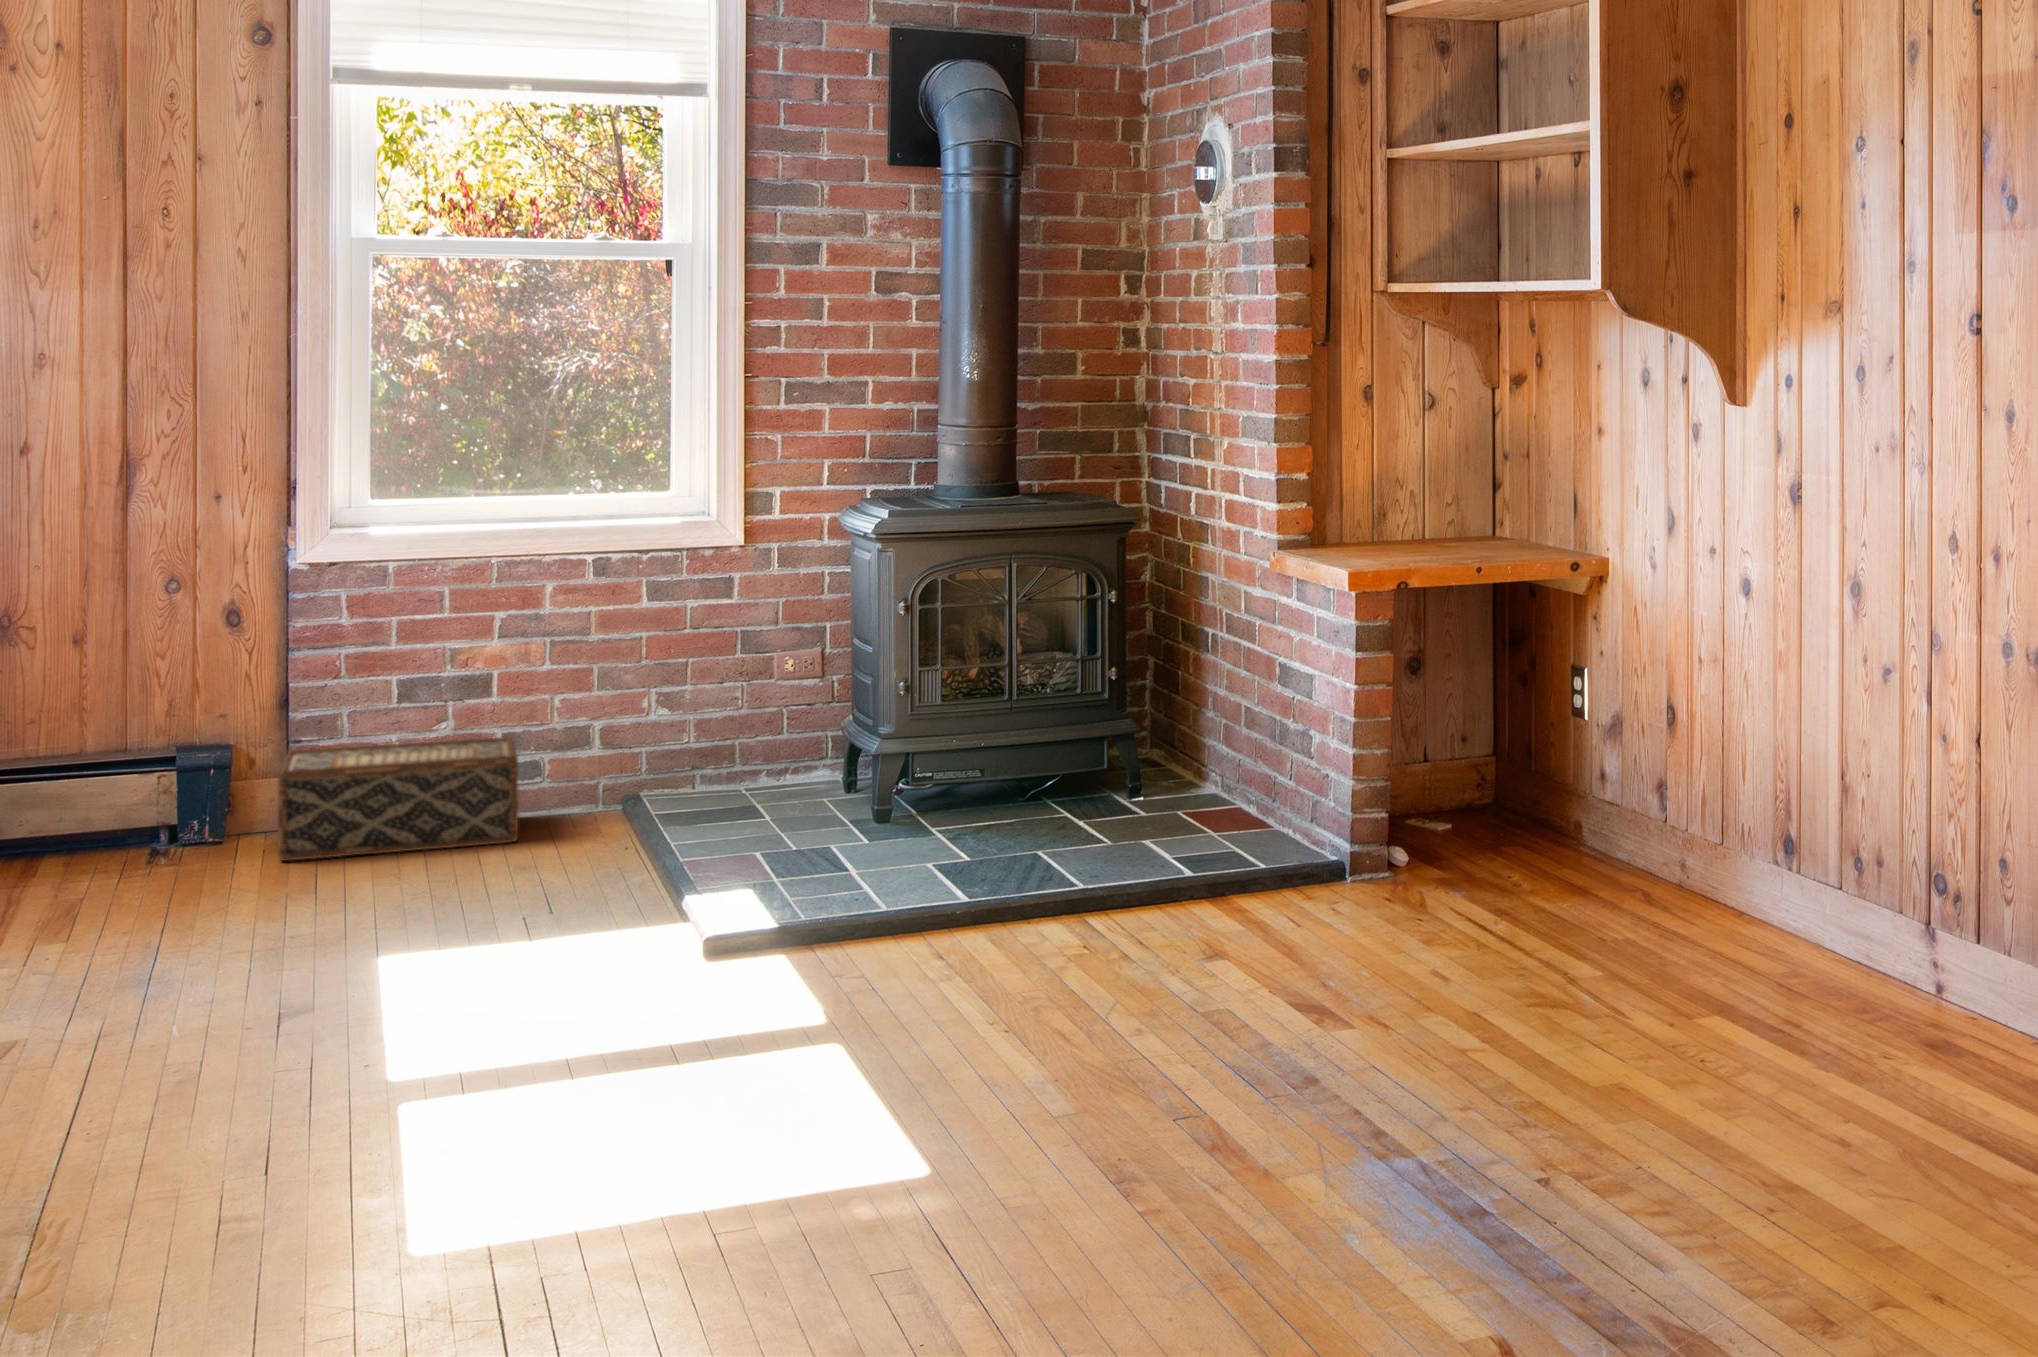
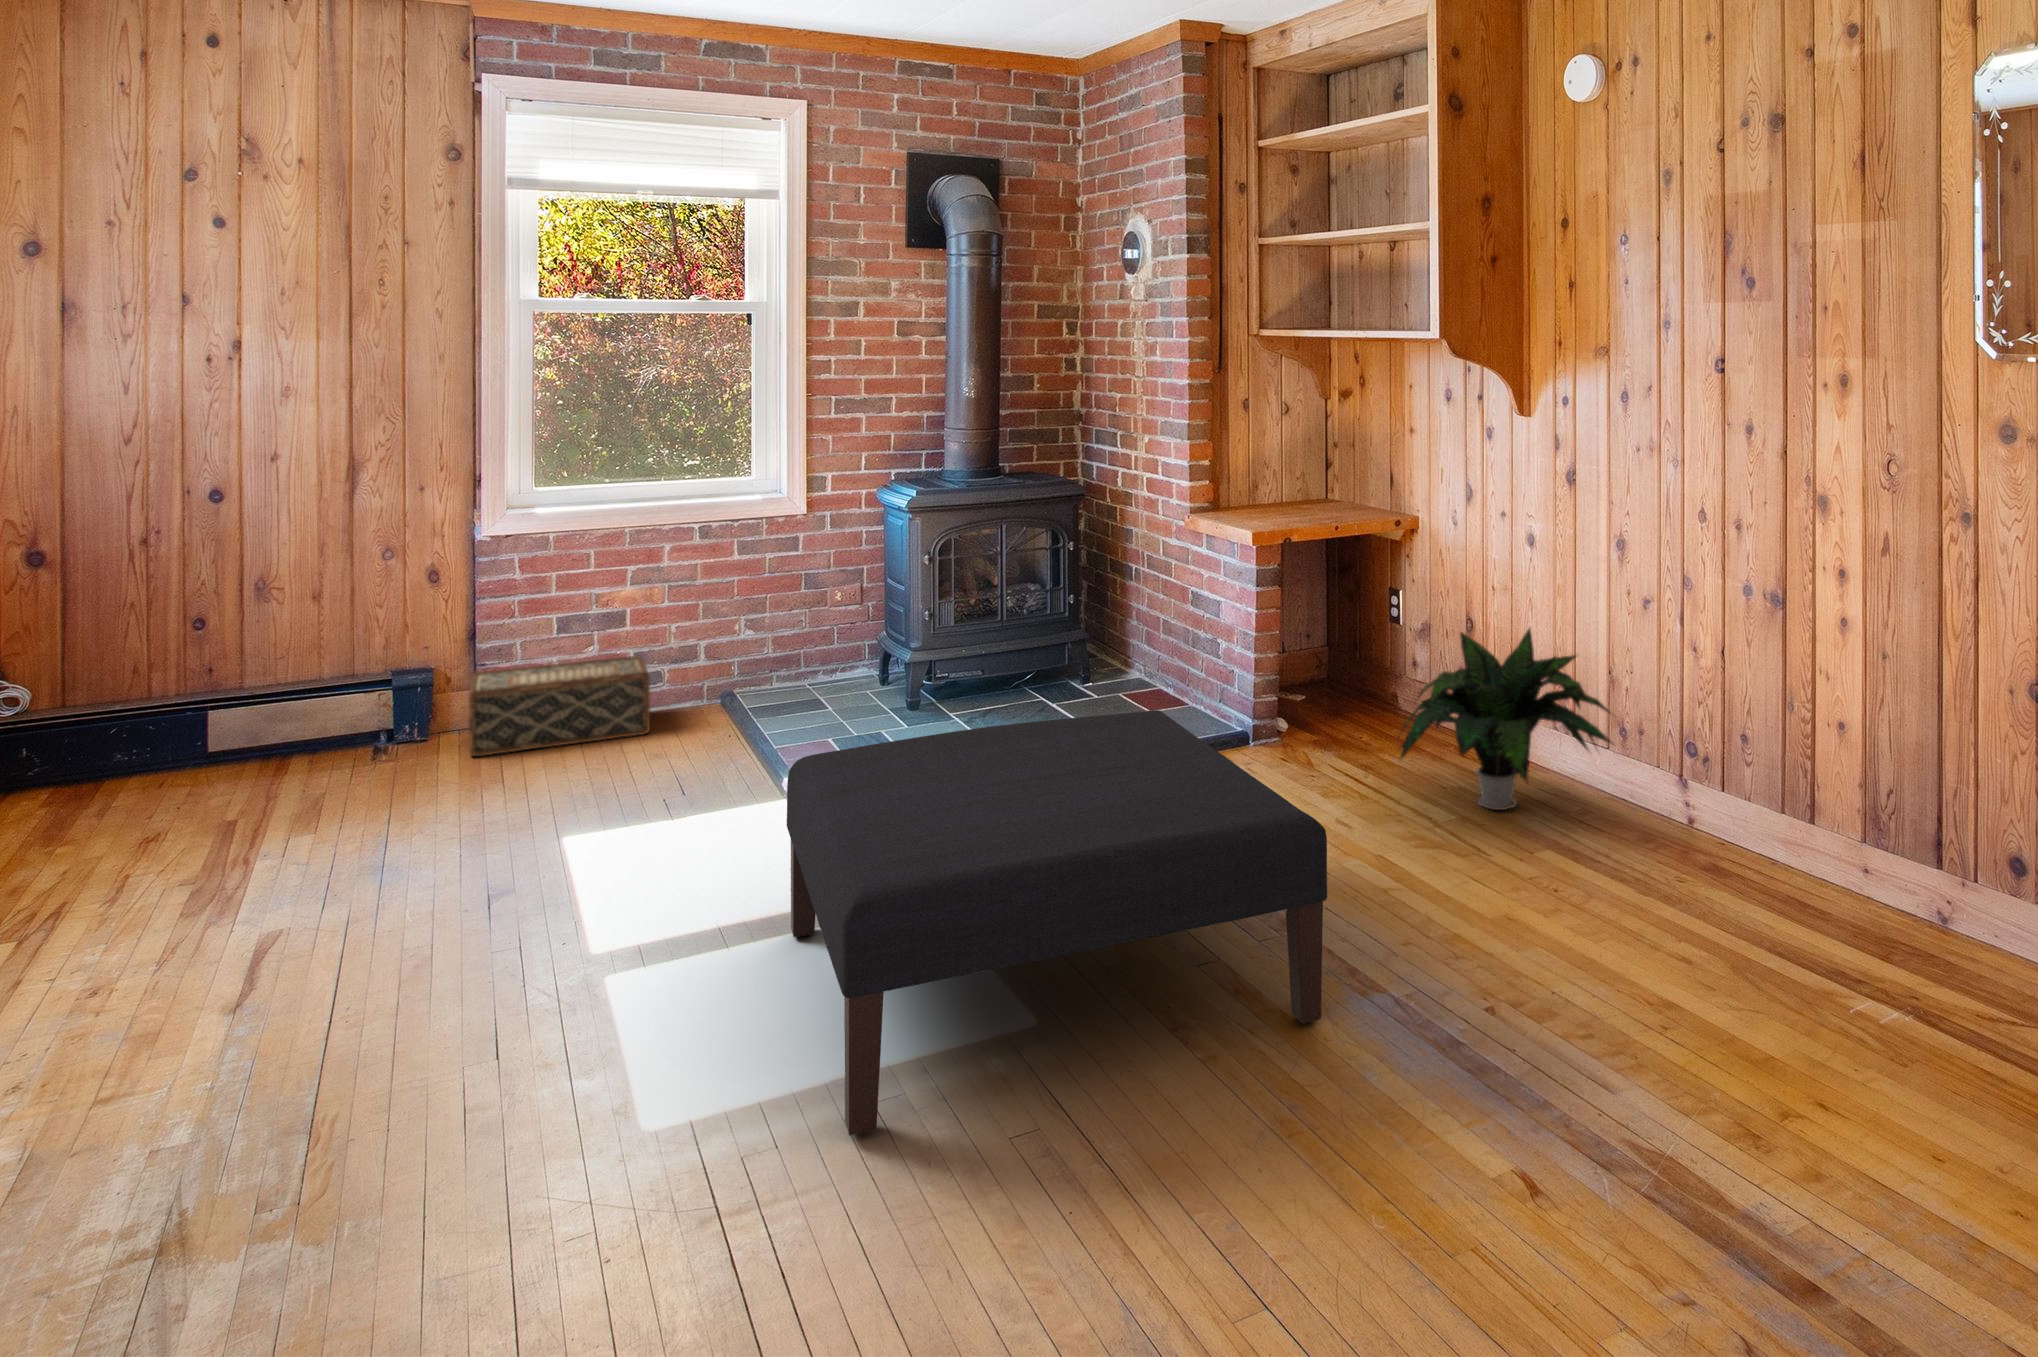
potted plant: none [1508,702,1836,967] -> present [1401,628,1611,810]
ottoman: none [645,796,1312,1262] -> present [787,710,1327,1135]

